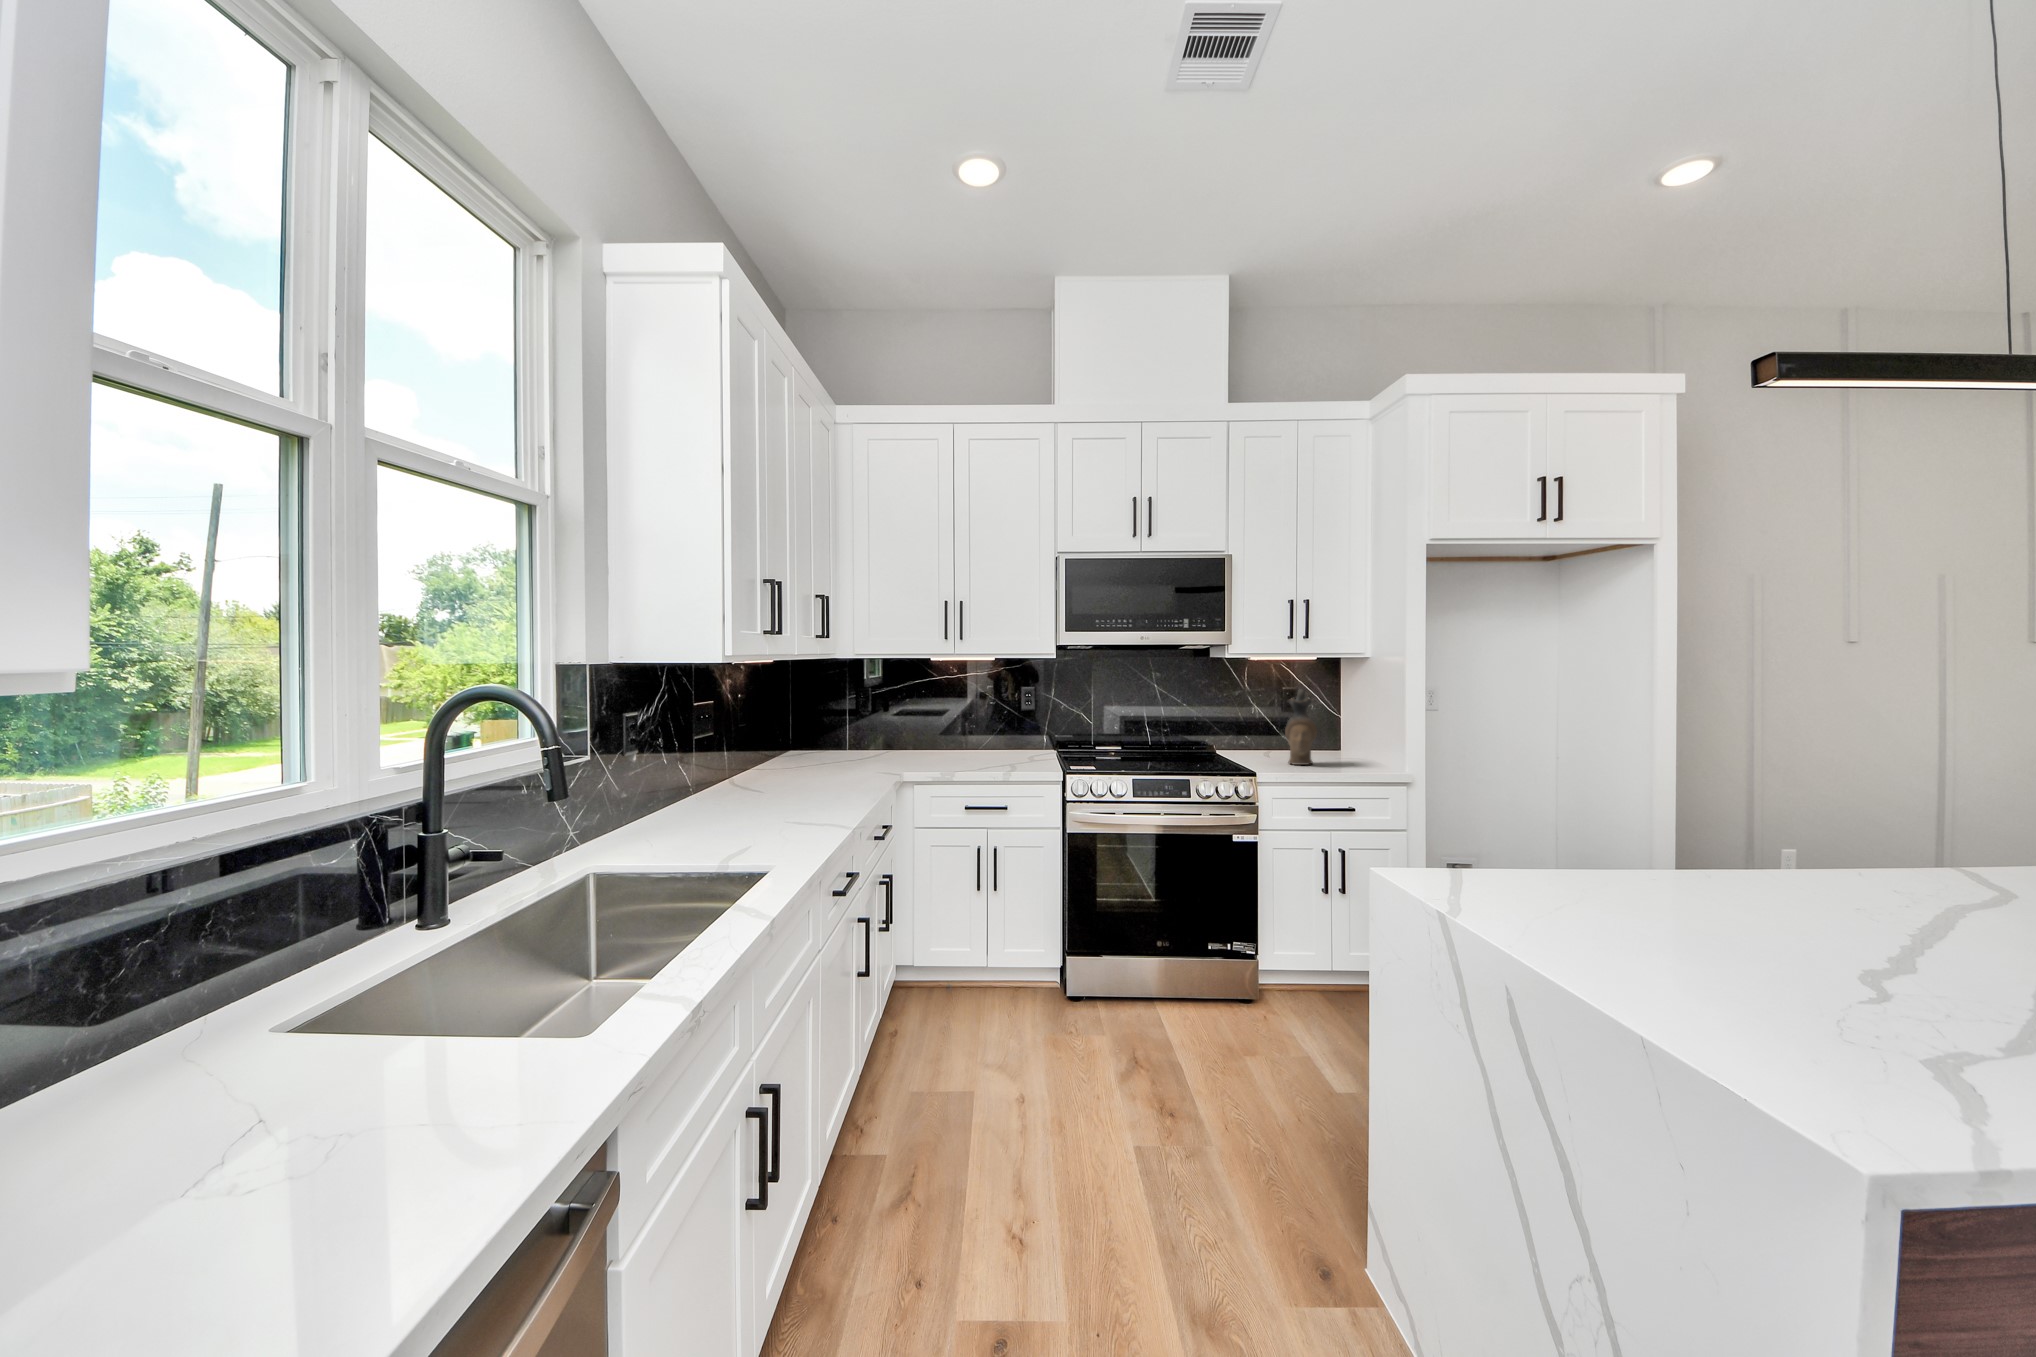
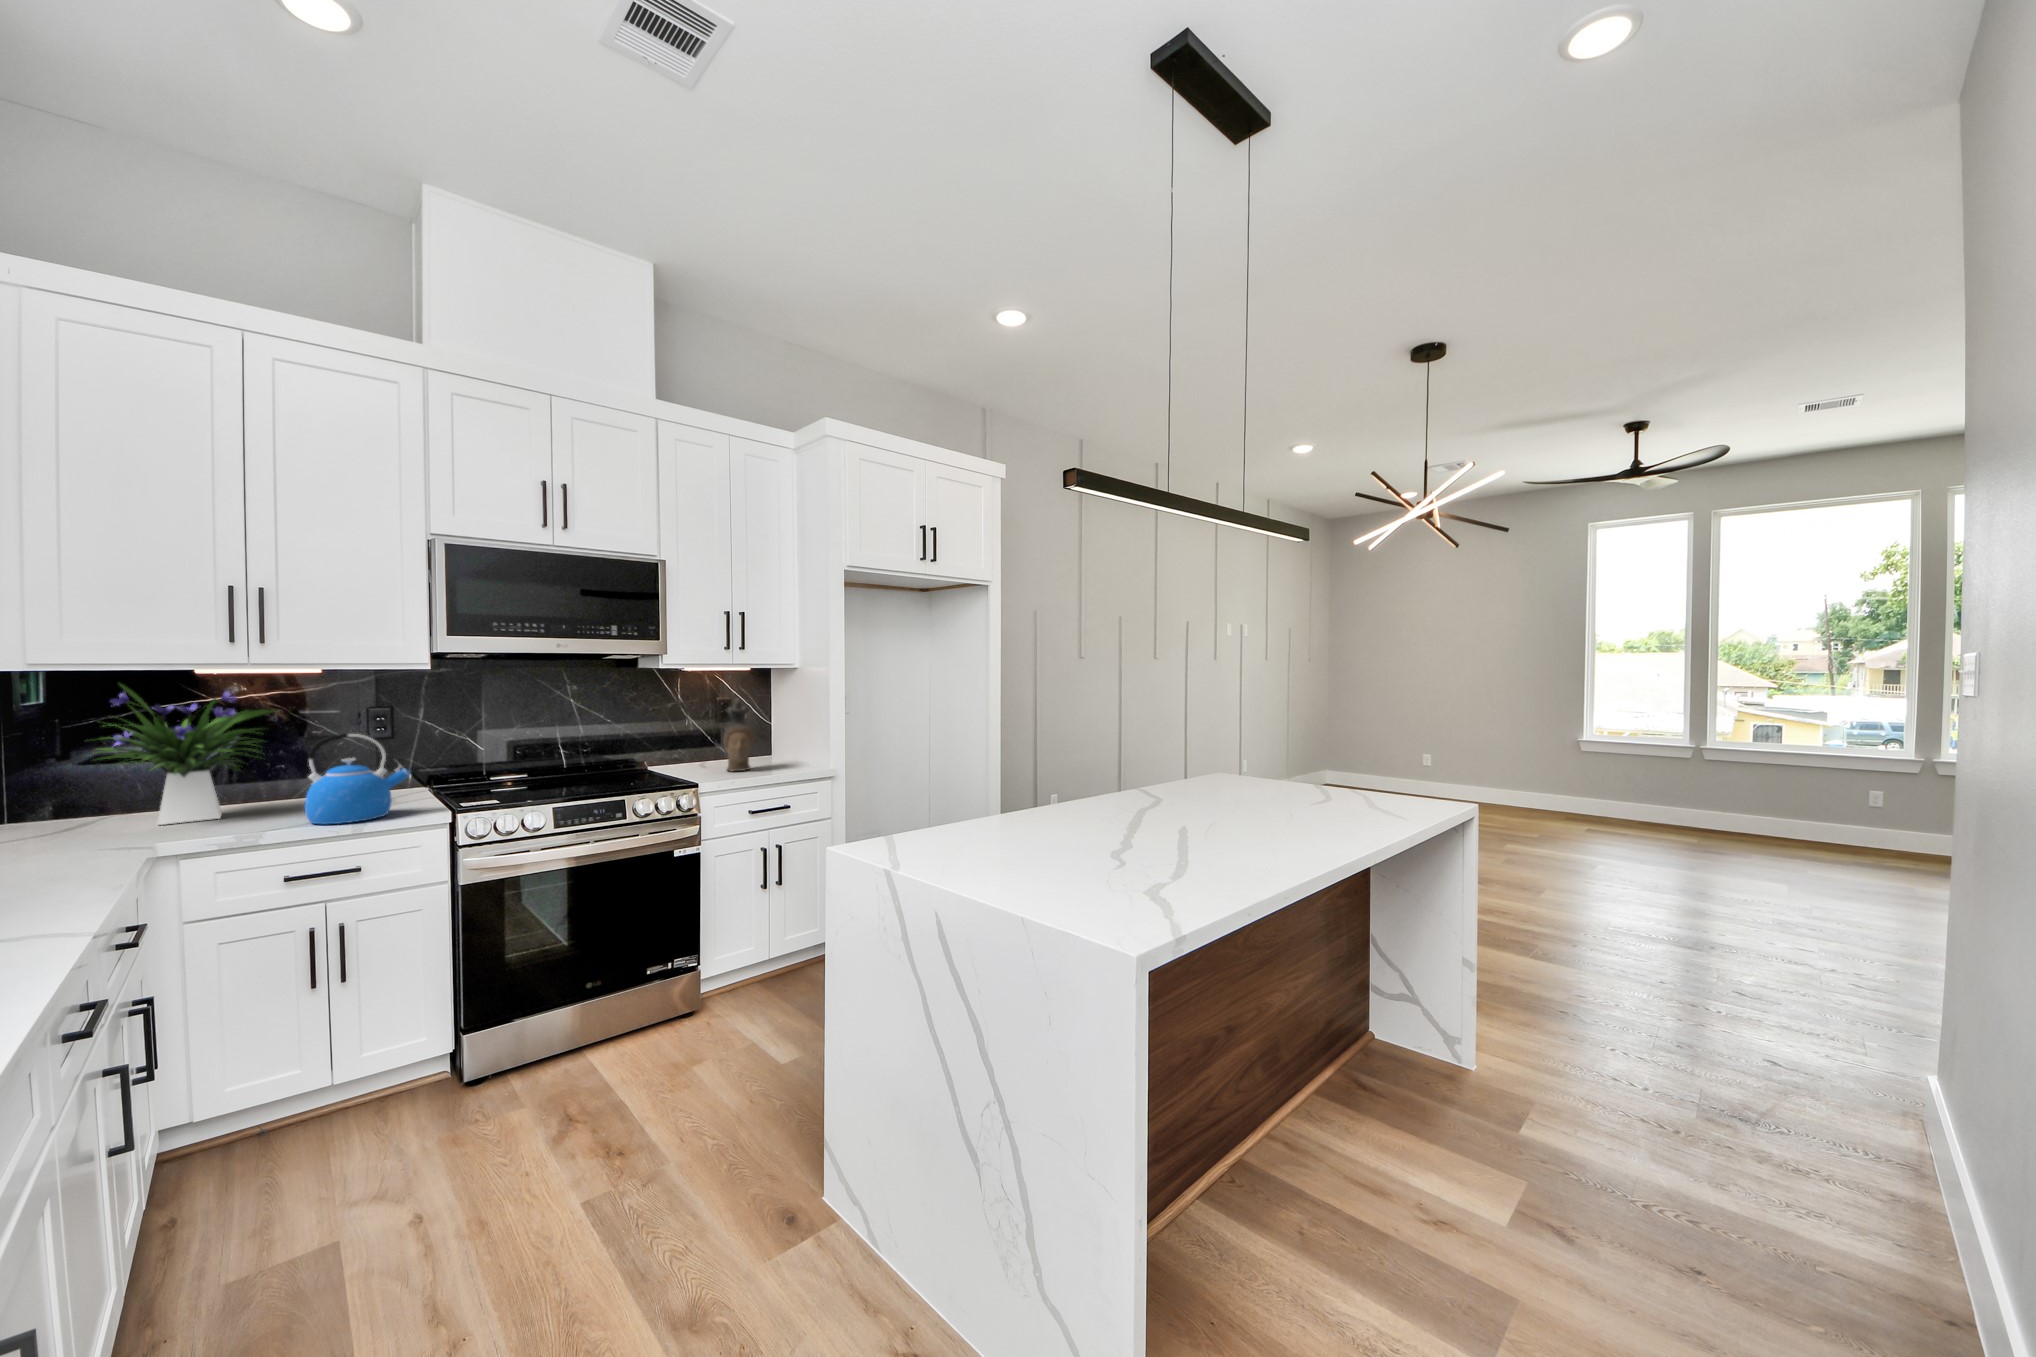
flower arrangement: none [881,665,970,761] -> present [93,683,276,825]
kettle: none [979,705,1039,773] -> present [305,733,411,824]

